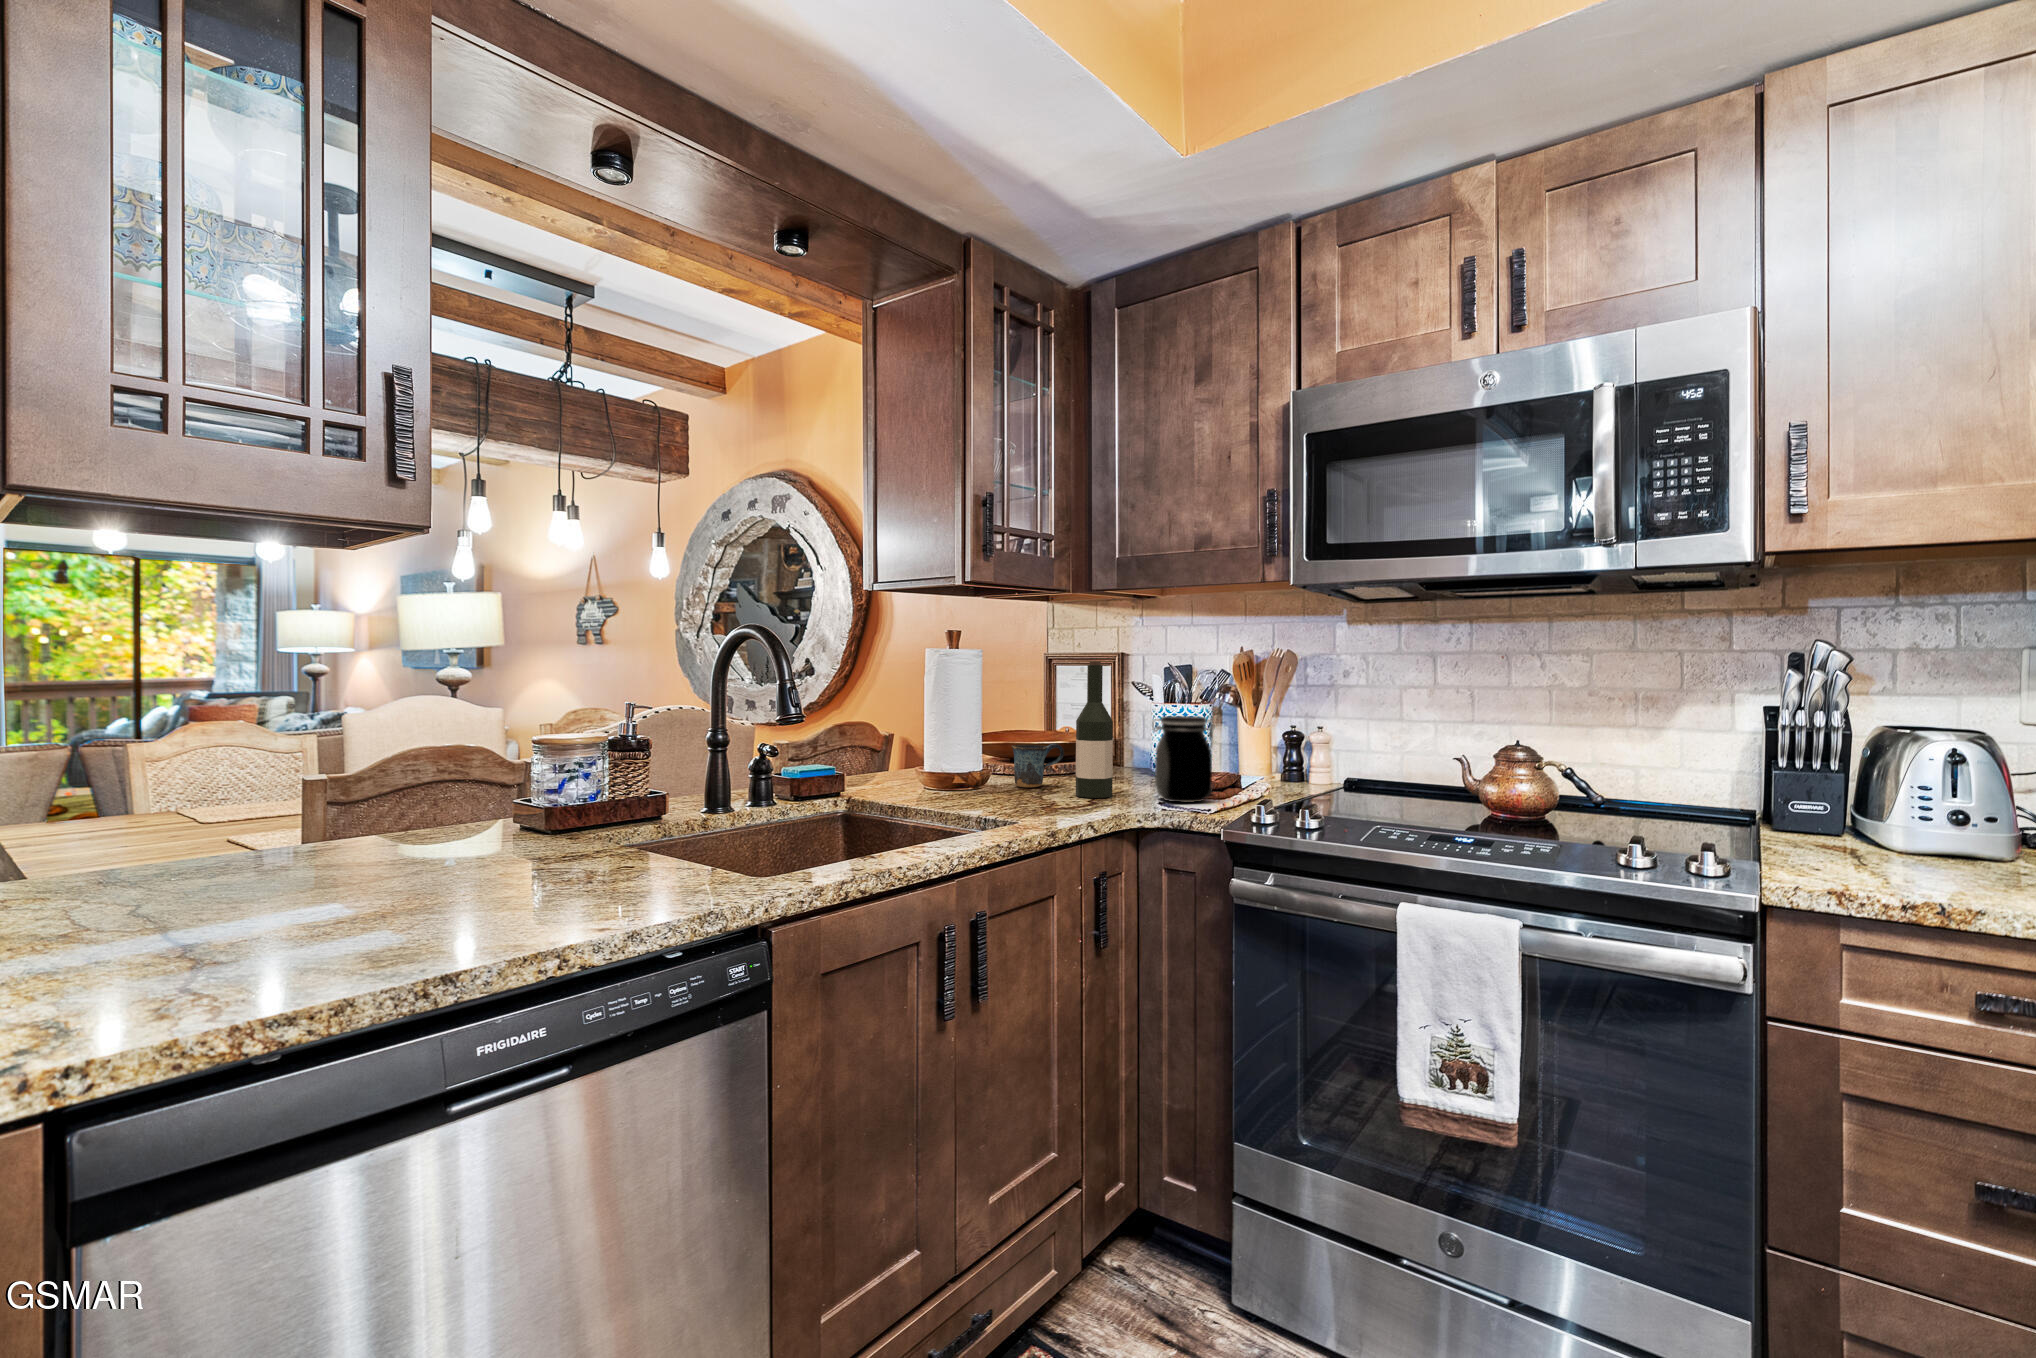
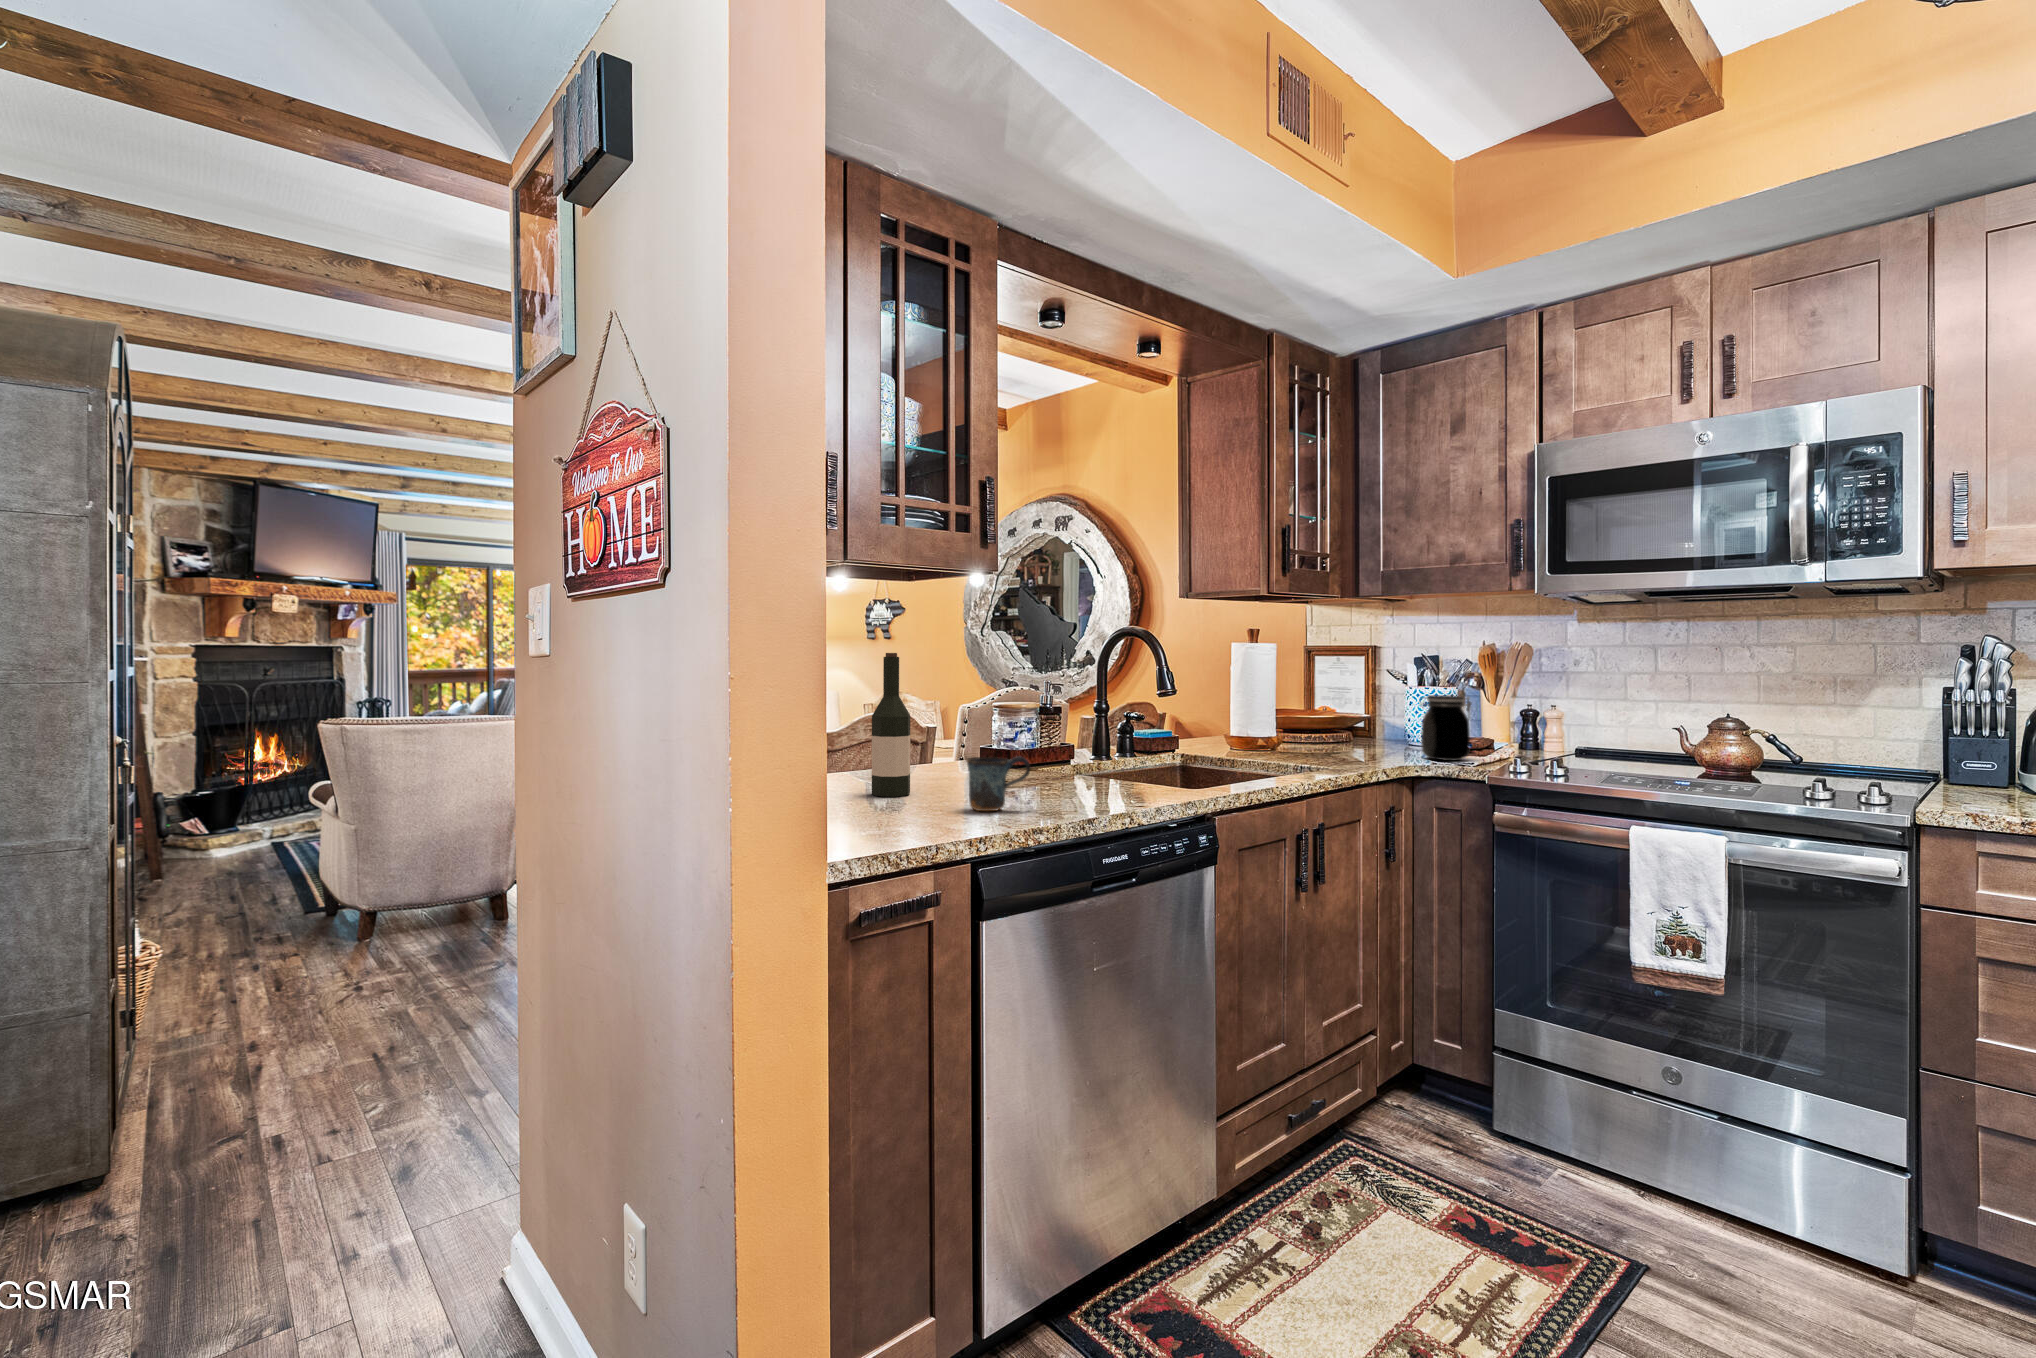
wine bottle: present [1076,661,1113,798] -> present [872,653,910,797]
mug: present [1012,743,1064,787] -> present [966,756,1030,811]

